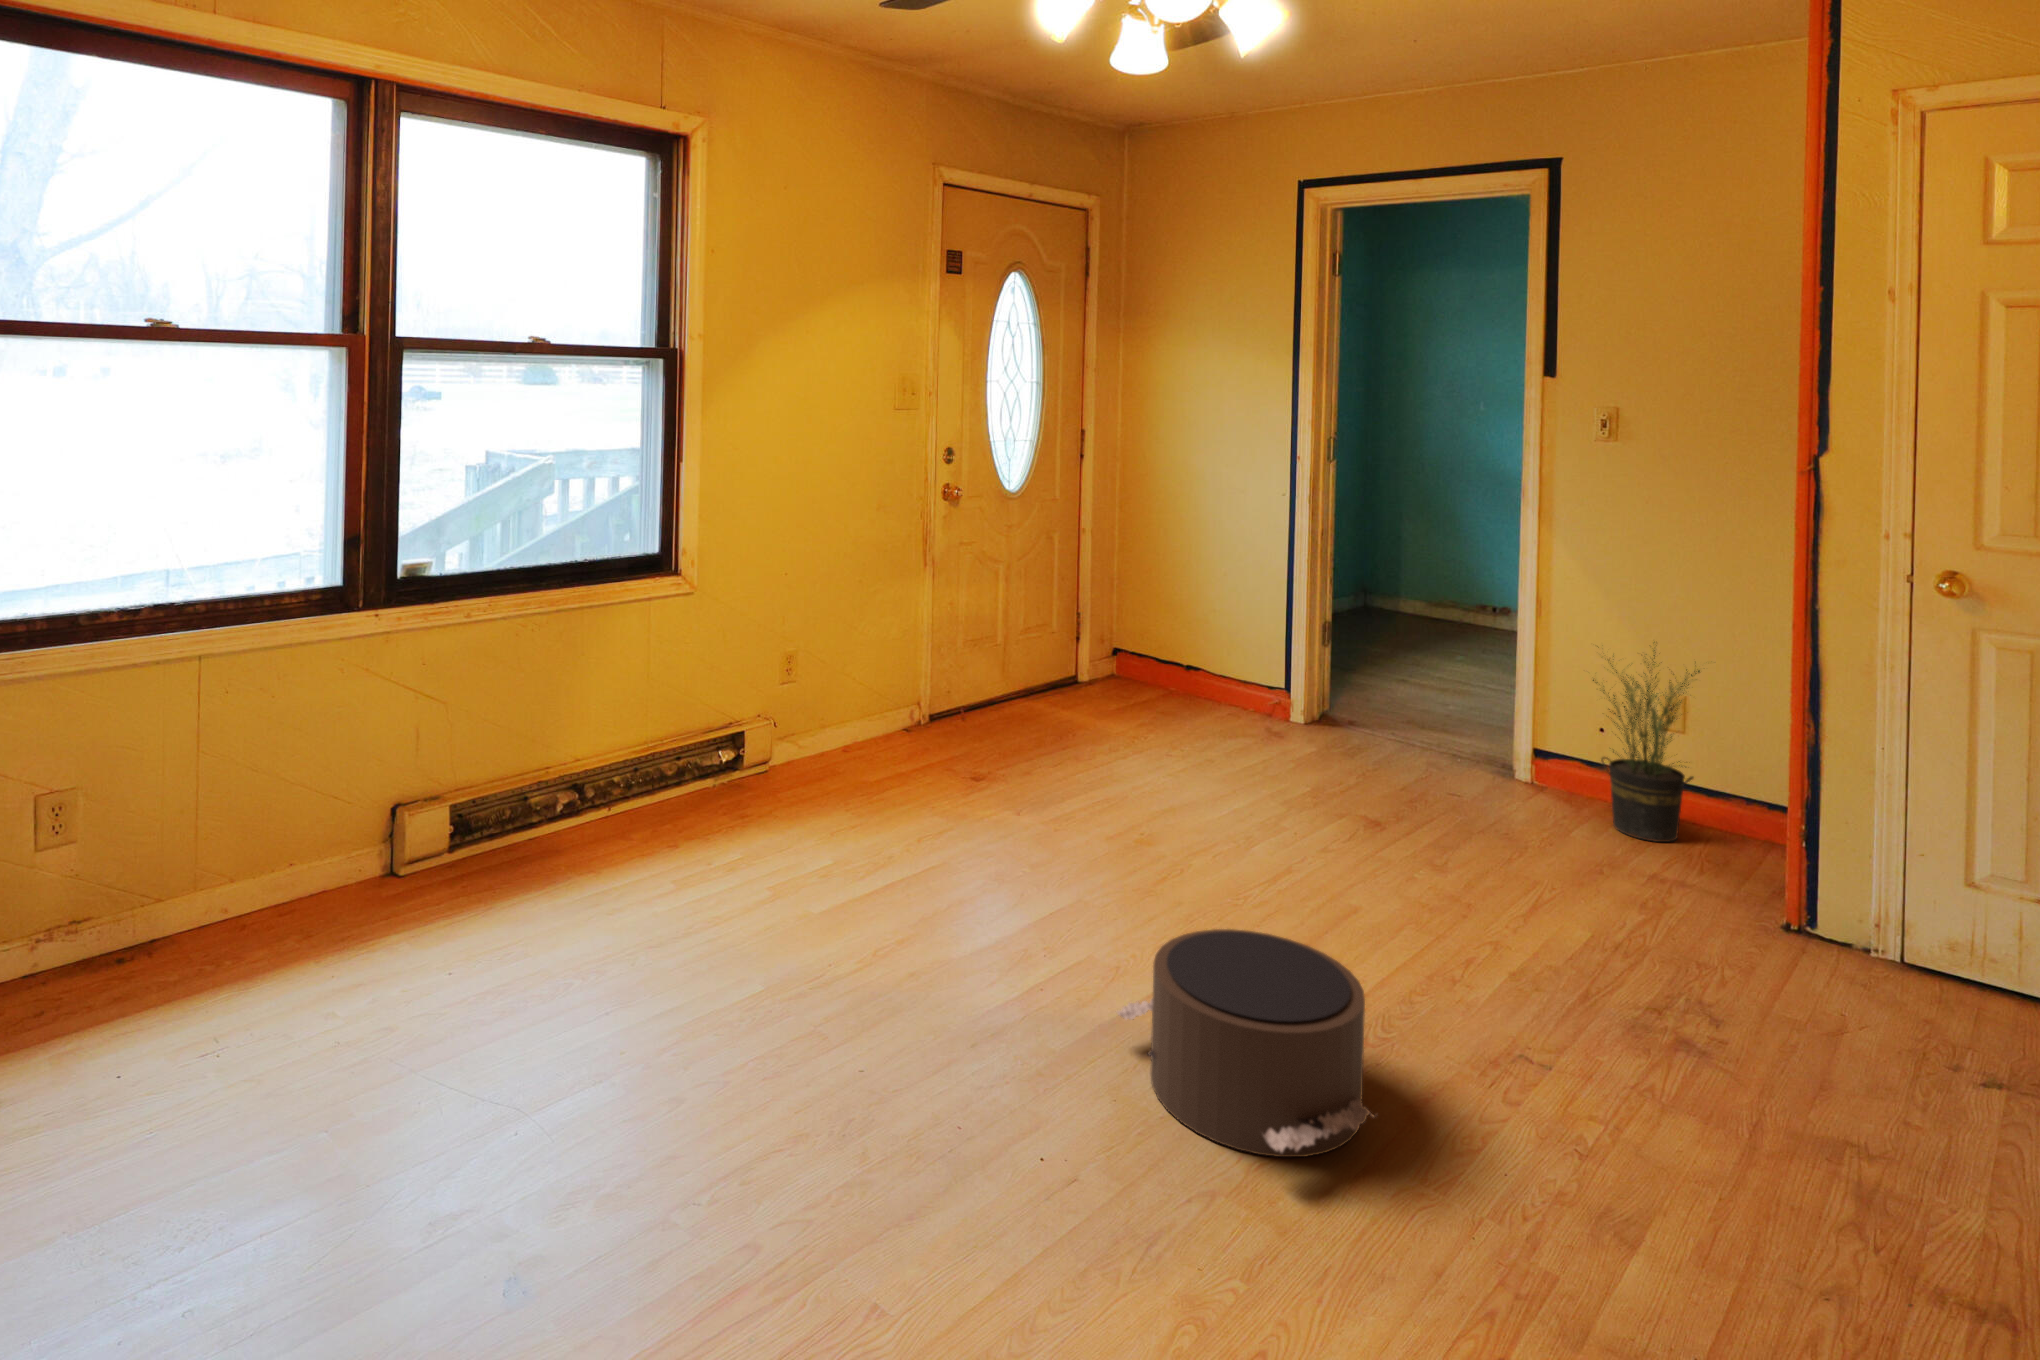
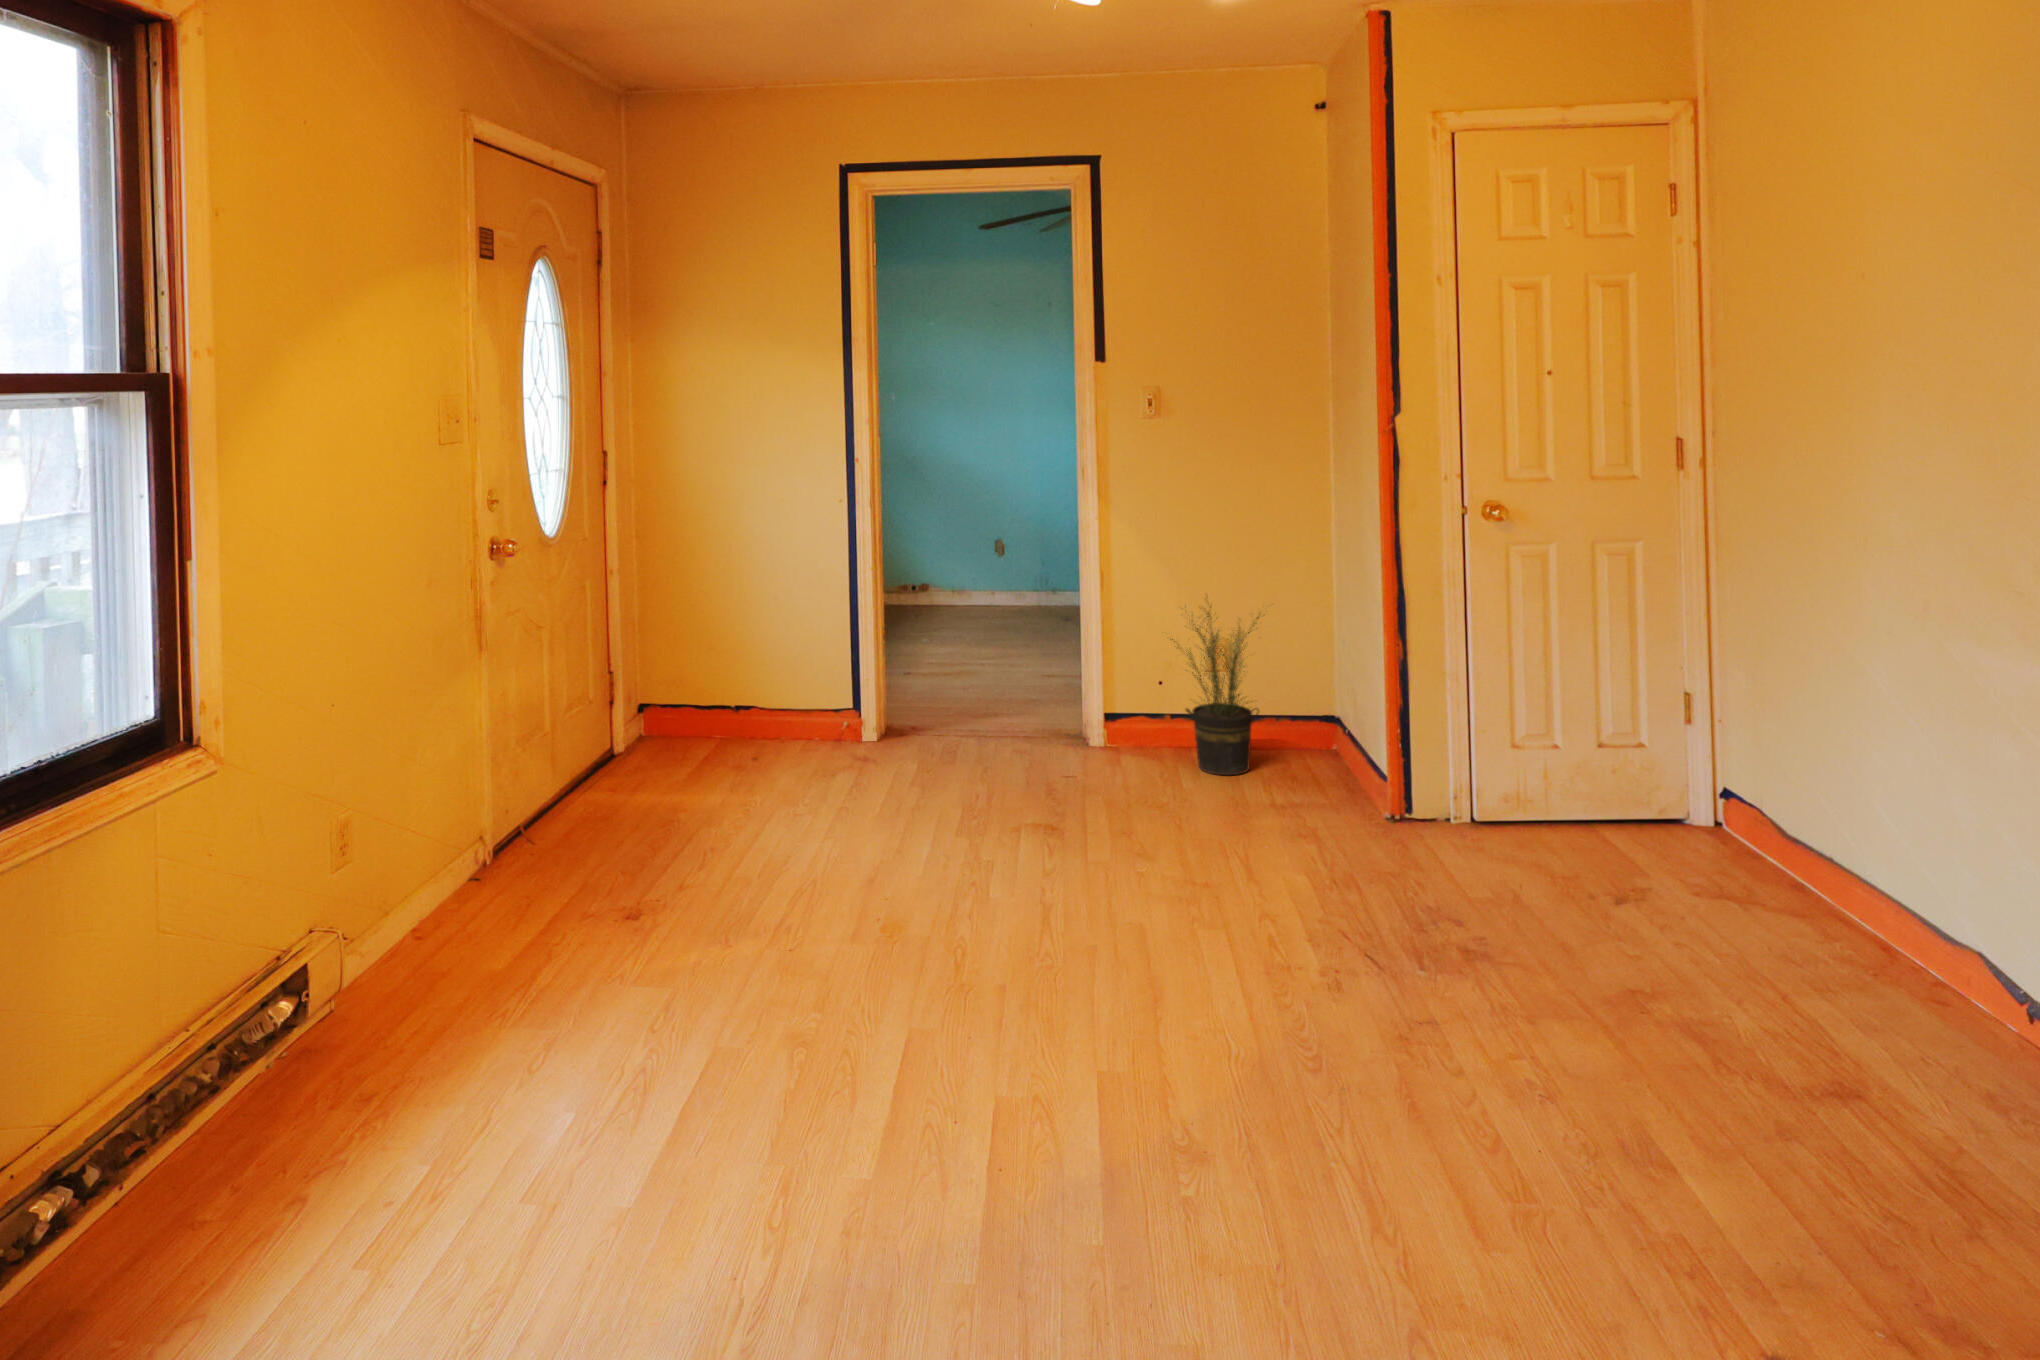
pouf: present [1117,929,1377,1157] -> none [1122,991,1439,1262]

